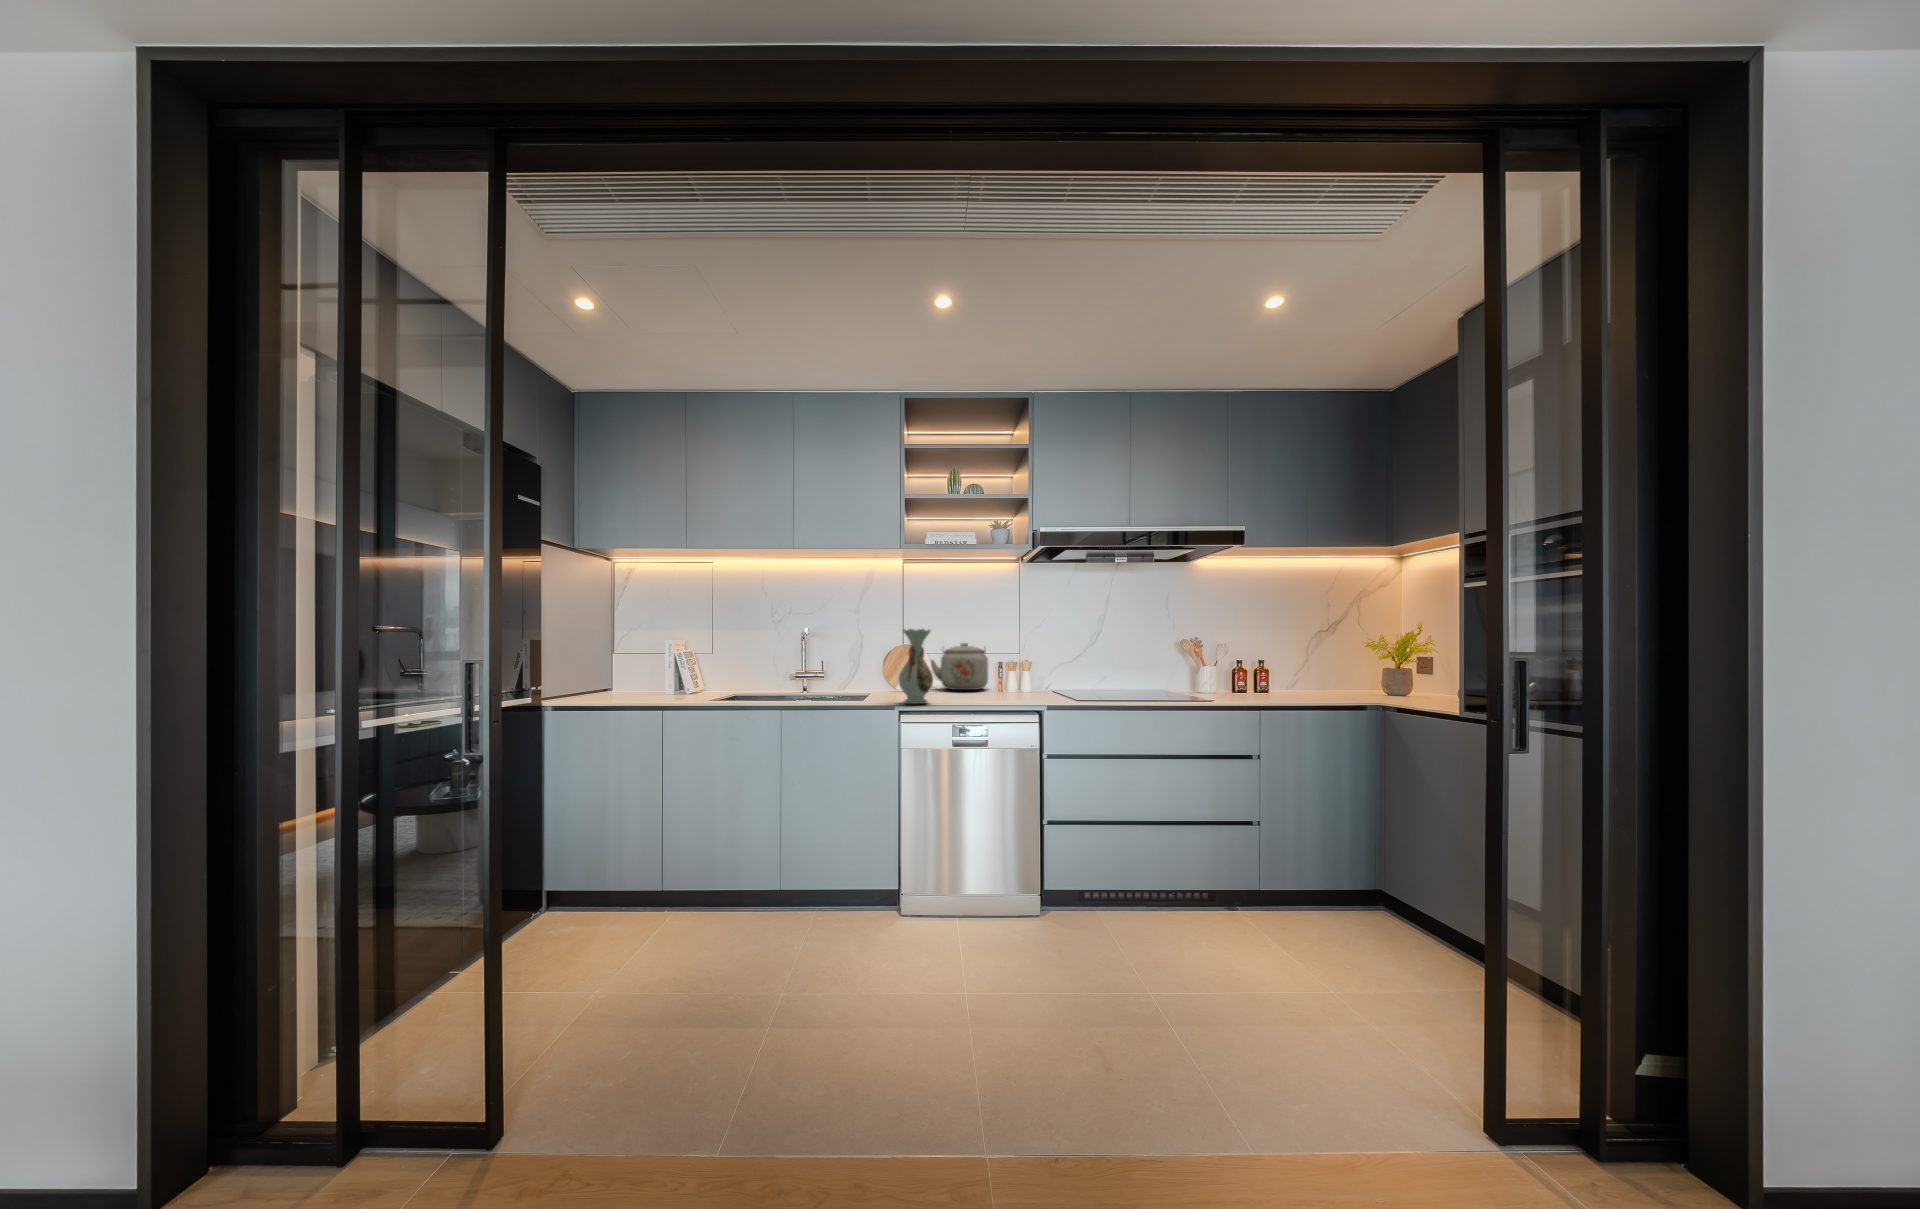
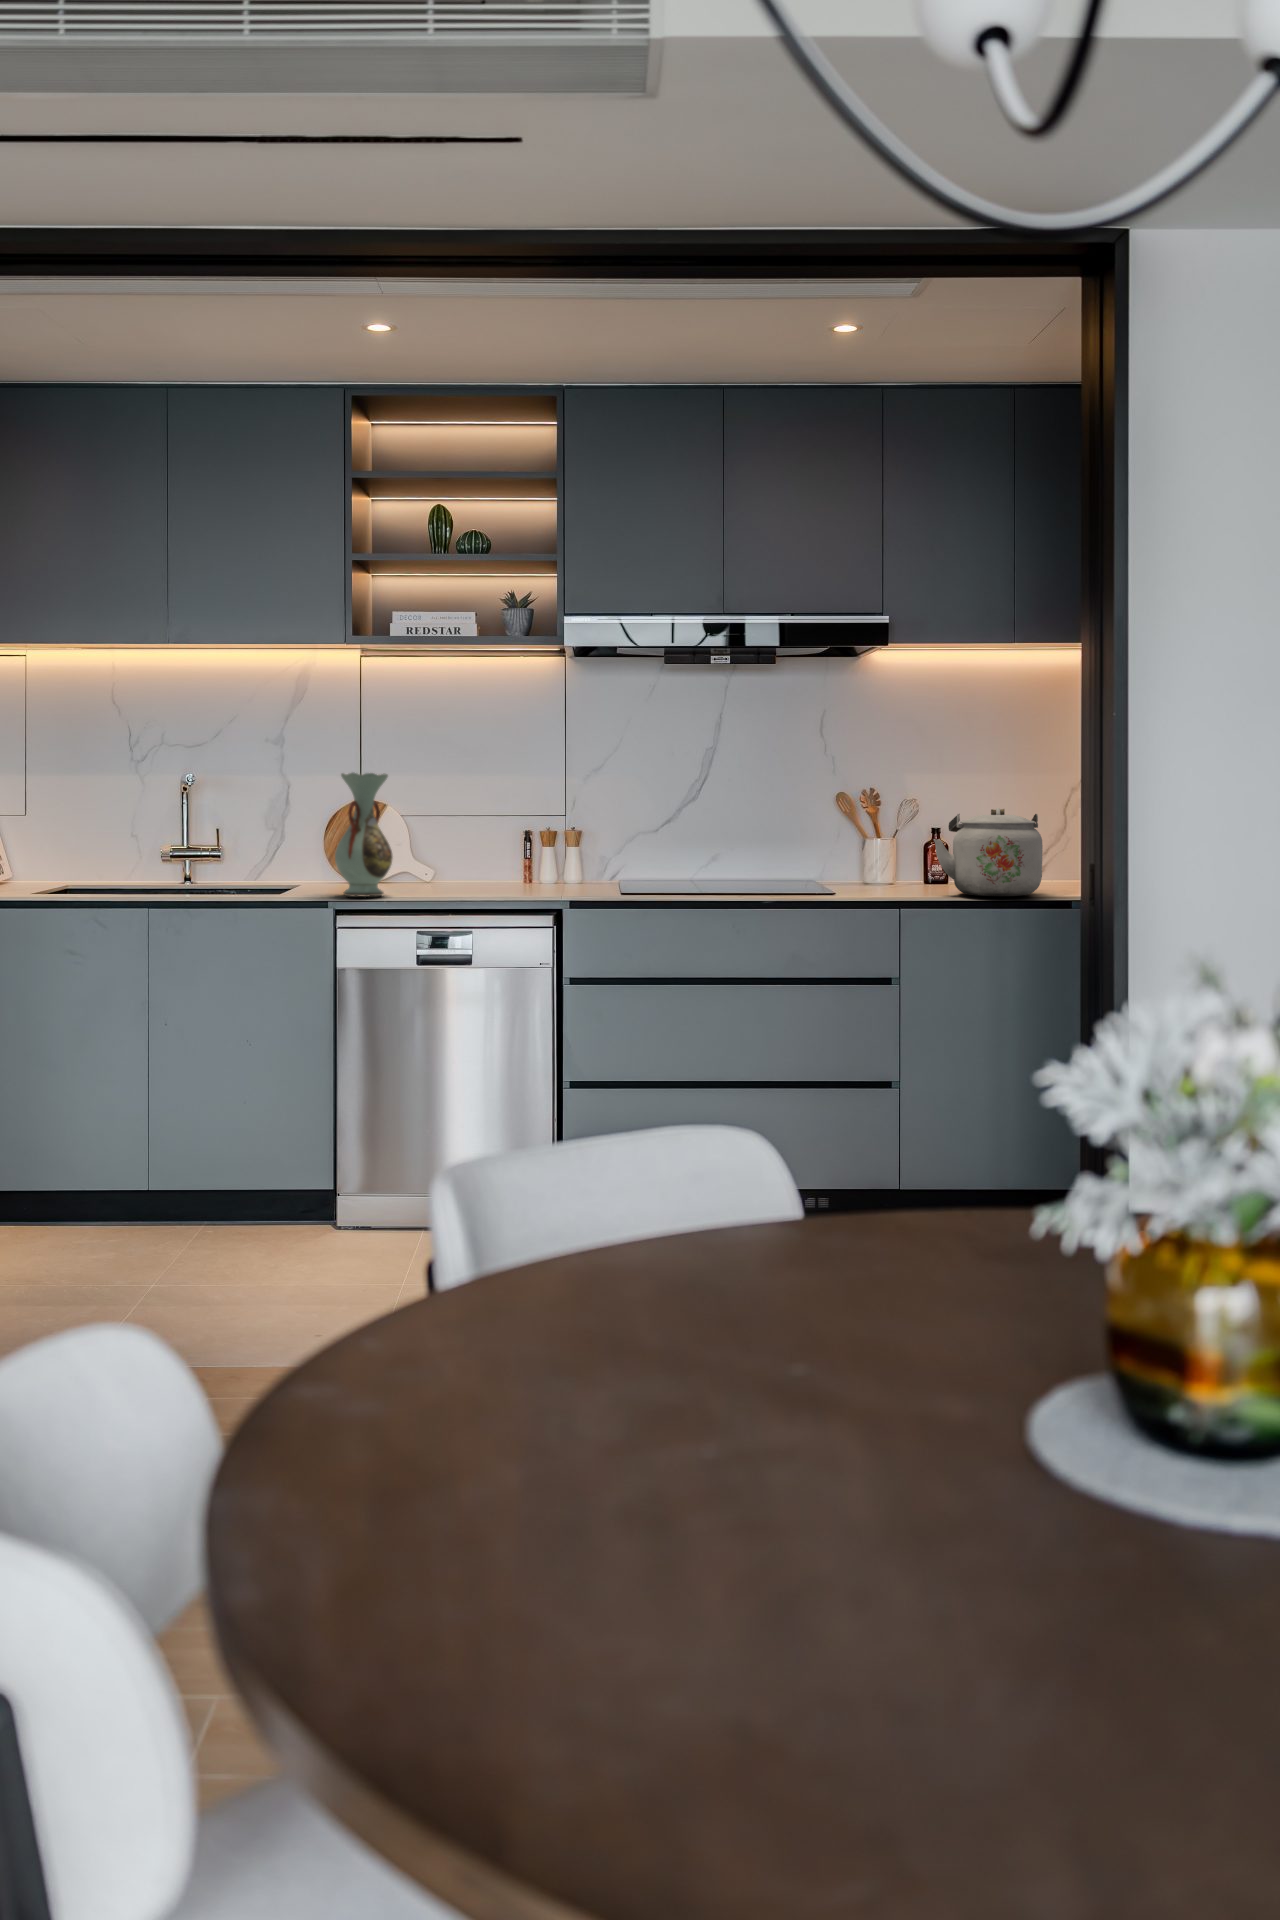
kettle: present [931,643,988,690] -> present [934,808,1043,896]

